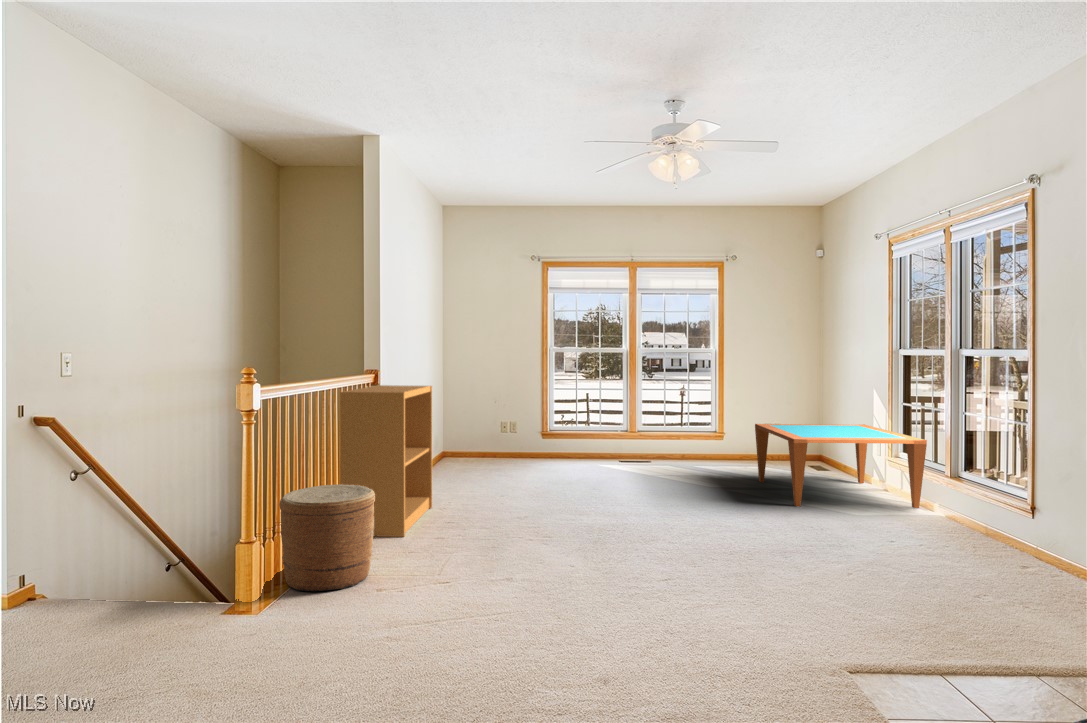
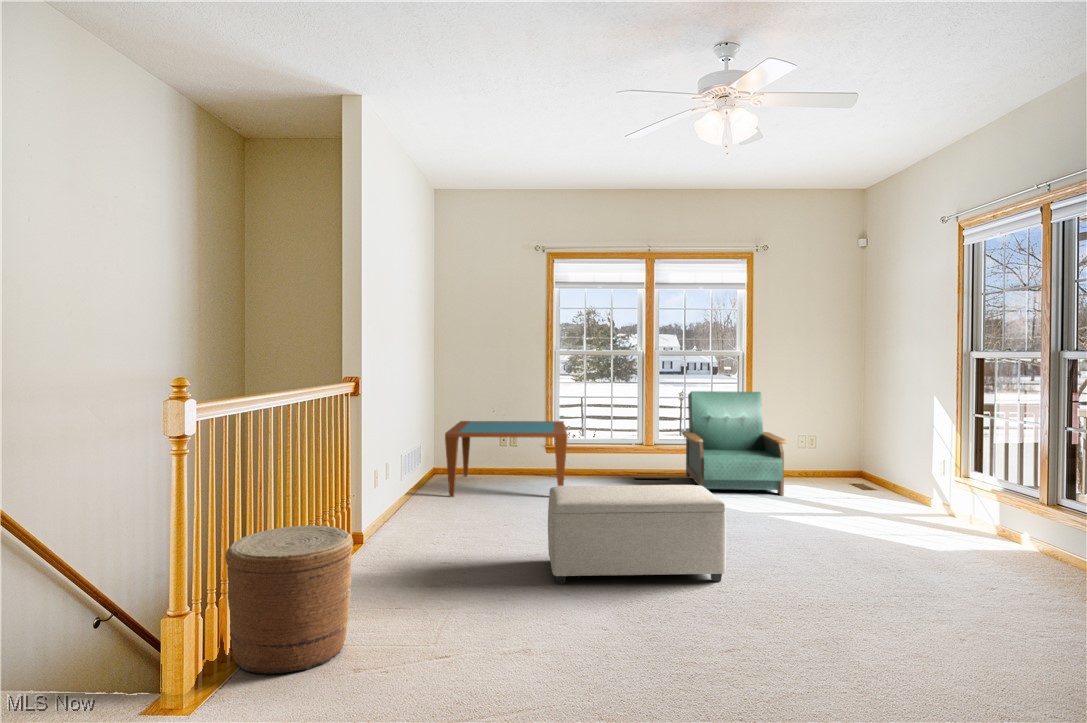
armchair: none [659,384,749,475] -> present [682,391,787,496]
bookshelf: present [340,385,432,537] -> none [311,395,425,585]
coffee table: present [755,424,927,508] -> present [445,421,568,497]
ottoman: none [533,460,675,537] -> present [548,485,726,584]

